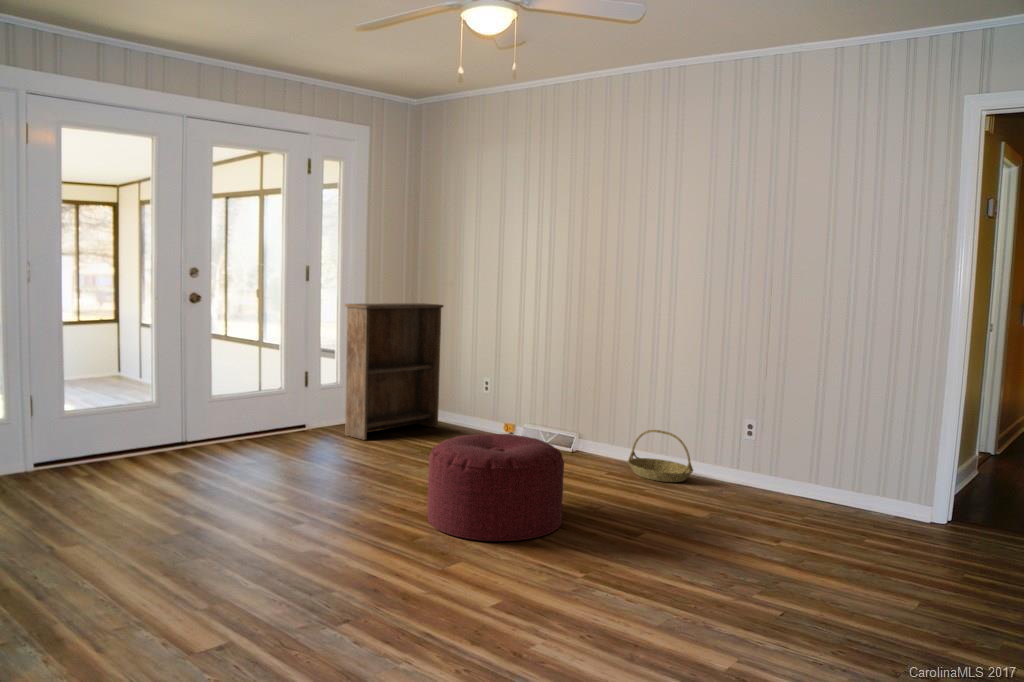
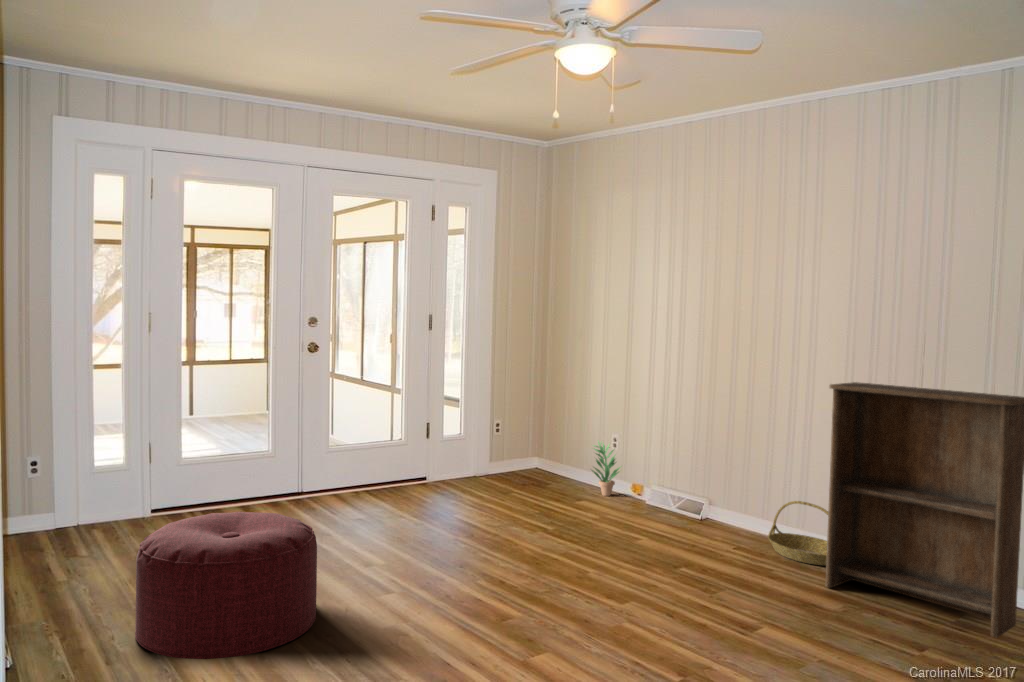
bookshelf: present [344,303,444,440] -> present [825,382,1024,638]
potted plant: none [465,384,495,435] -> present [592,442,620,496]
ottoman: present [427,434,564,541] -> present [135,512,317,659]

